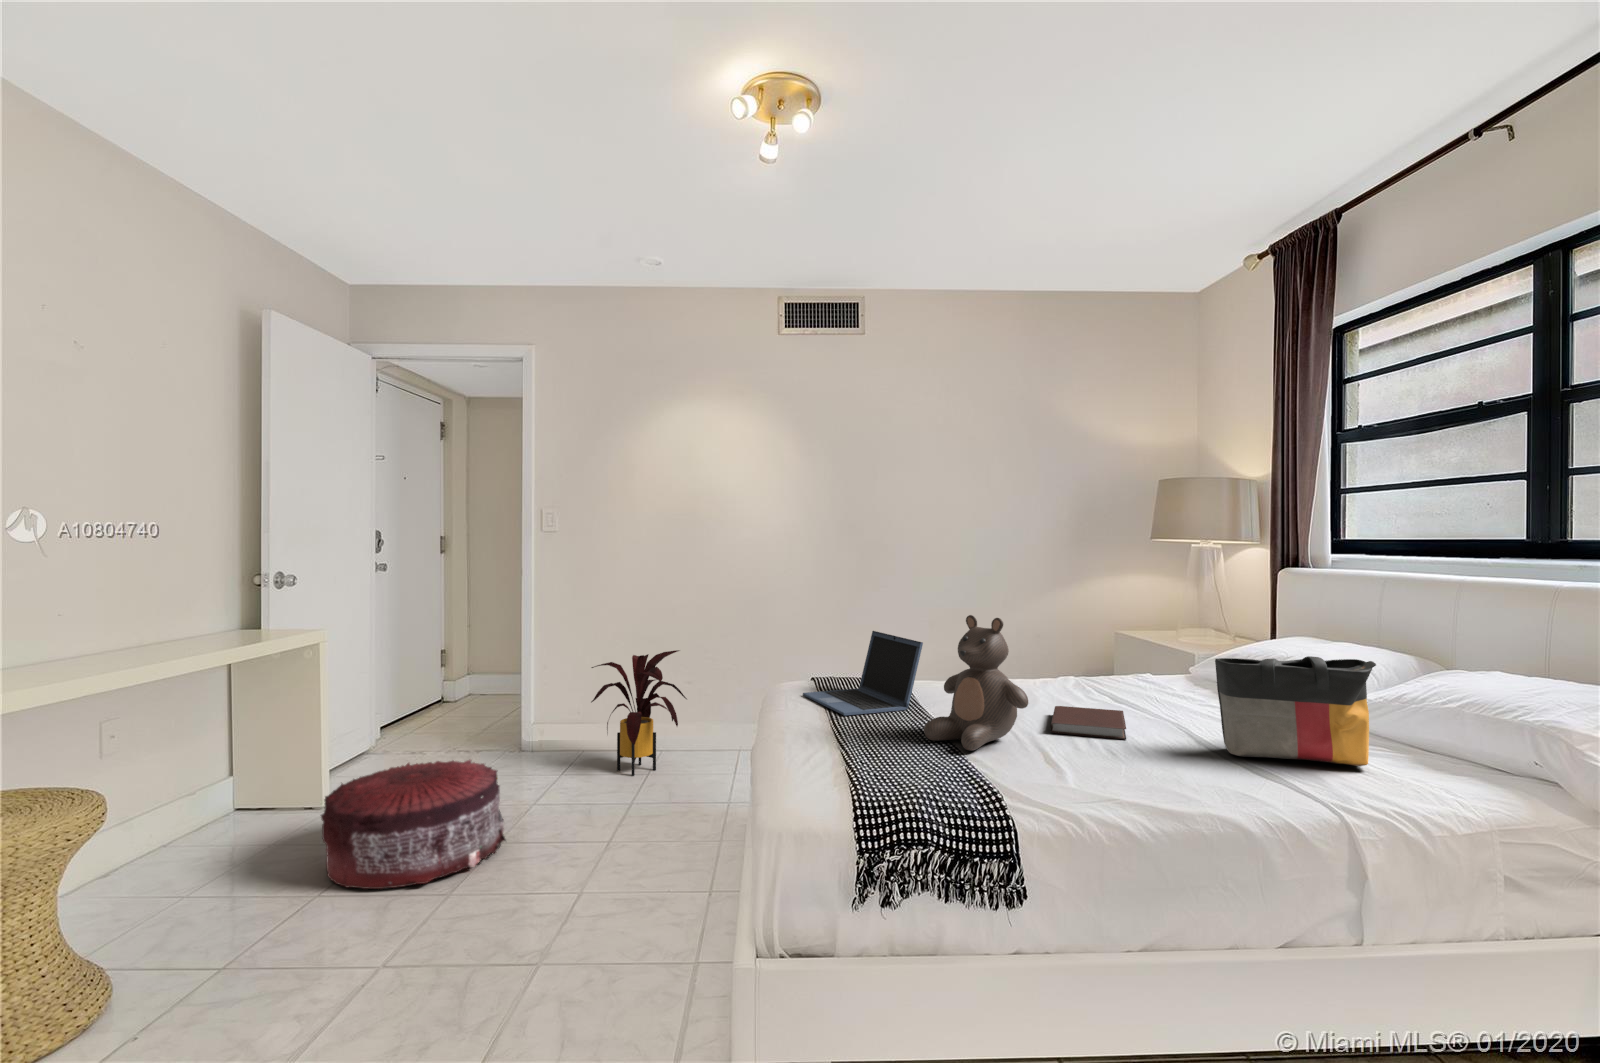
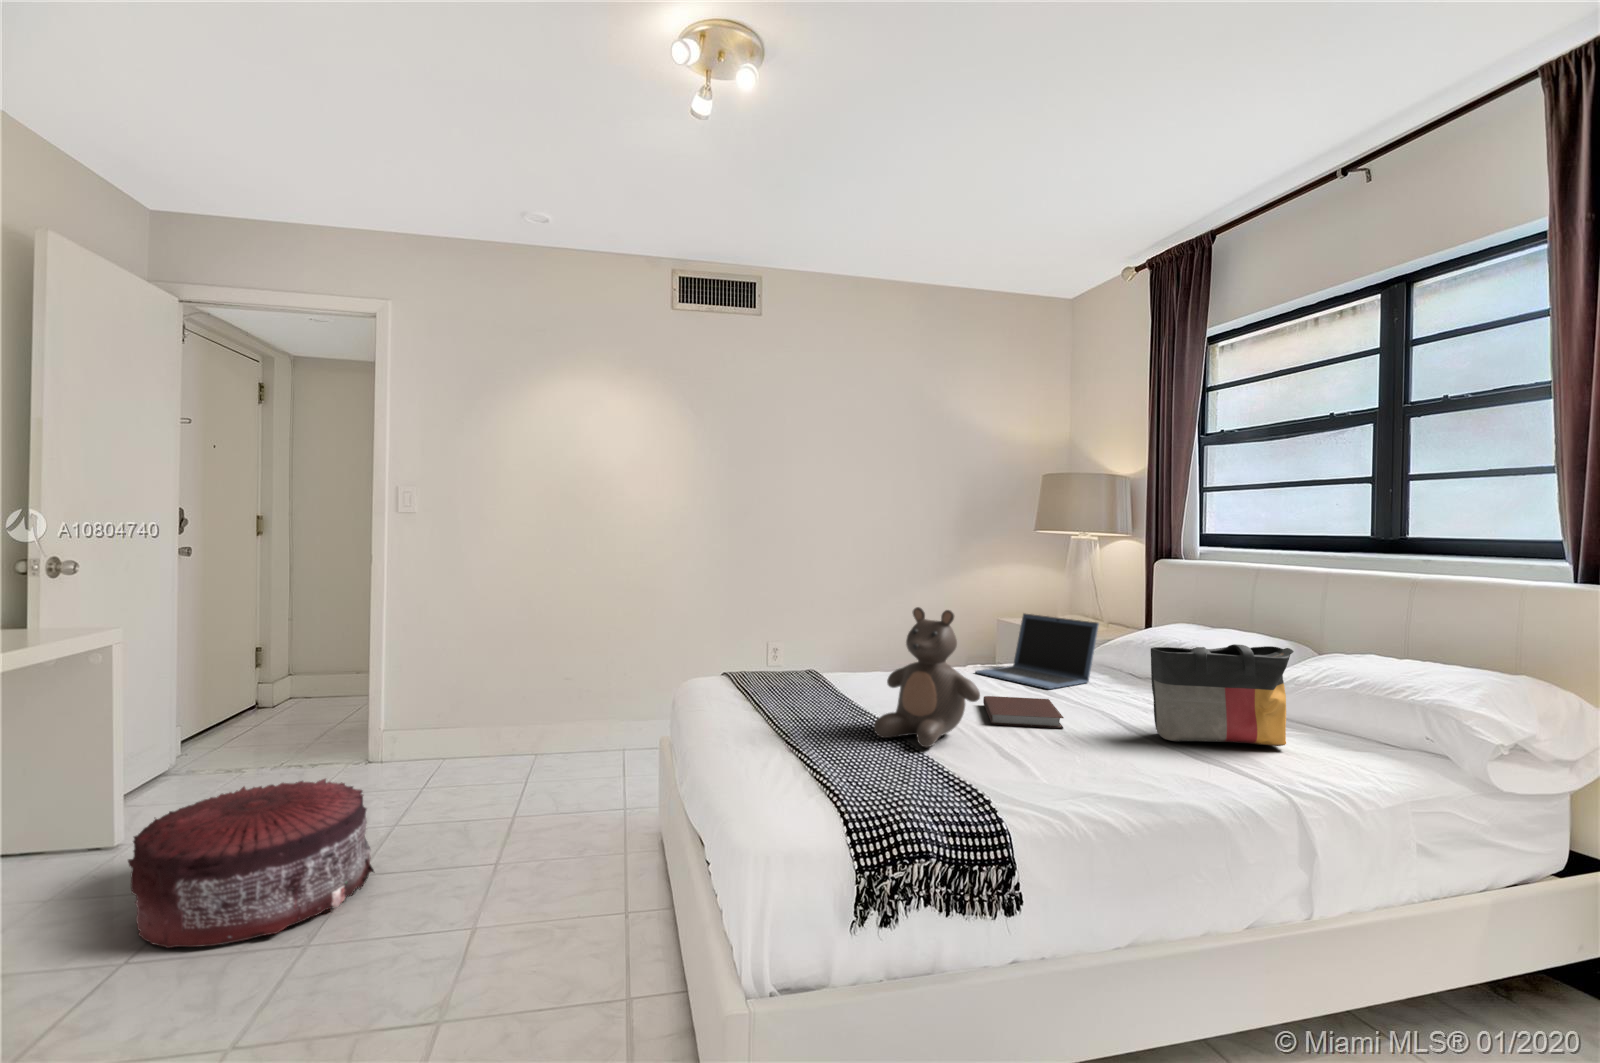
laptop: present [803,631,923,716] -> present [975,614,1099,689]
house plant: present [591,650,687,776] -> none [461,645,571,784]

